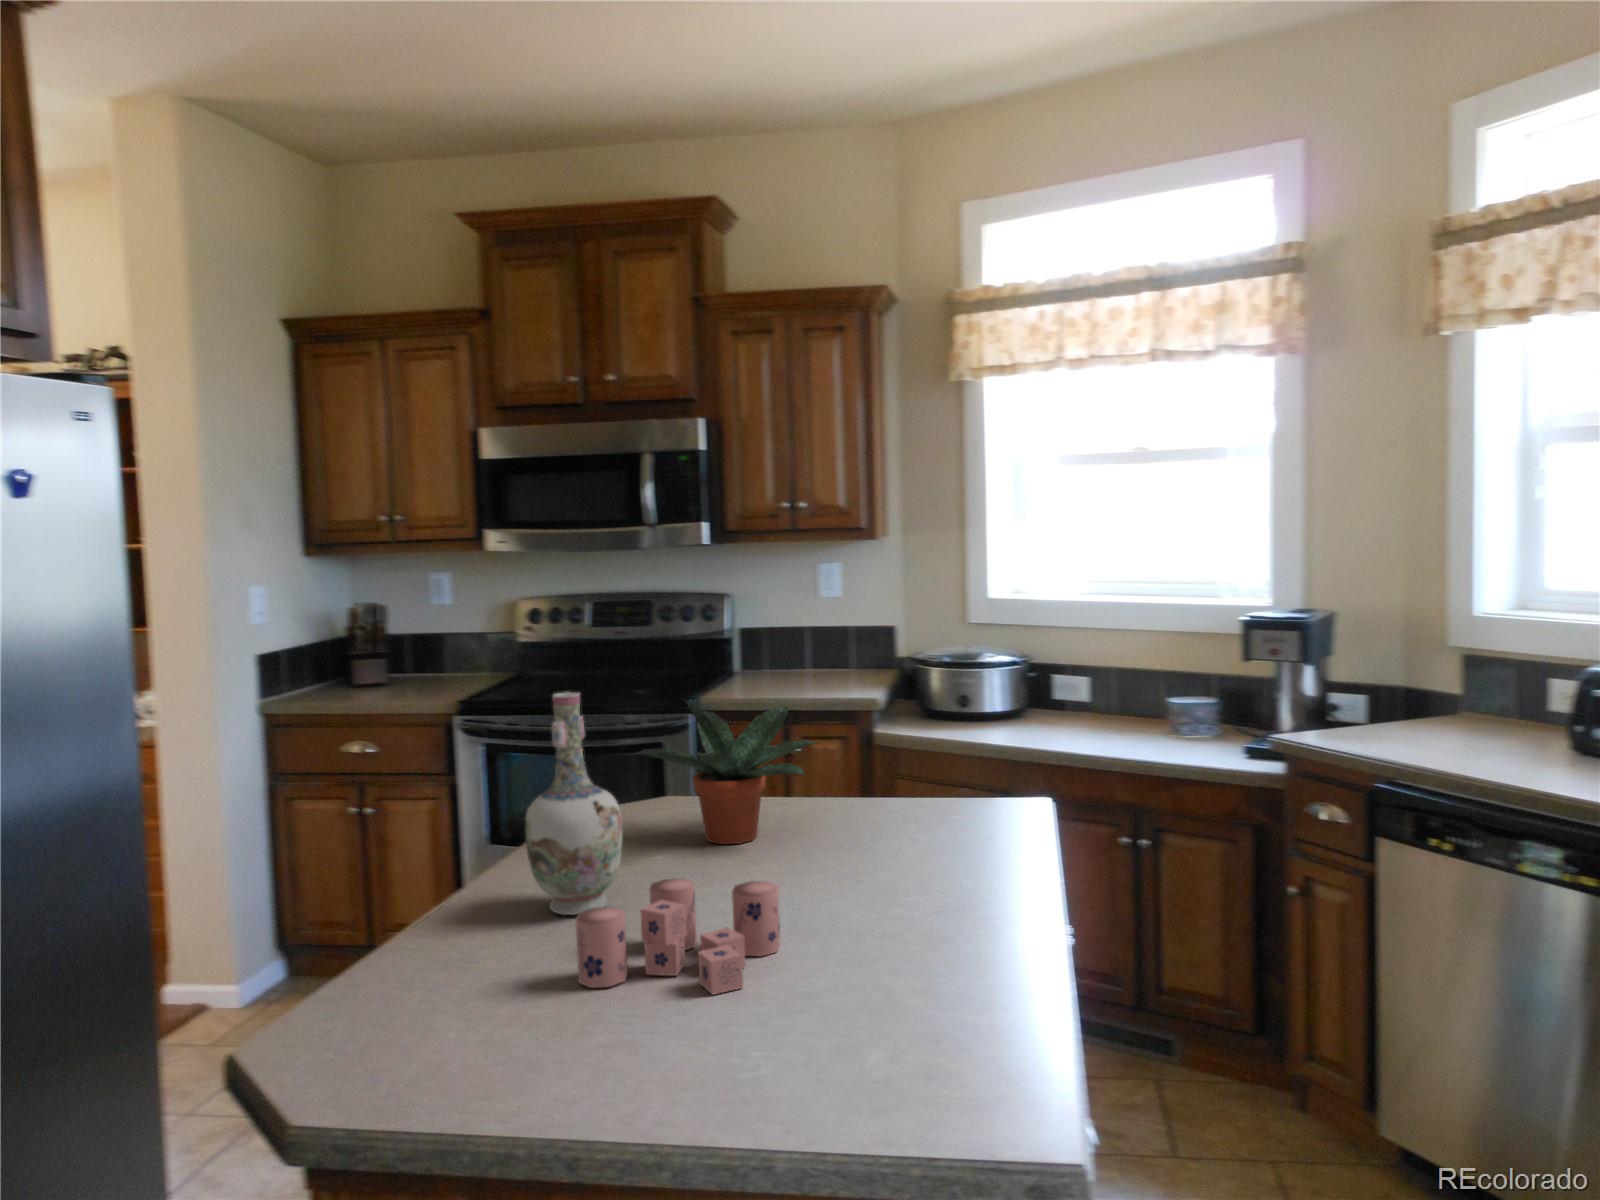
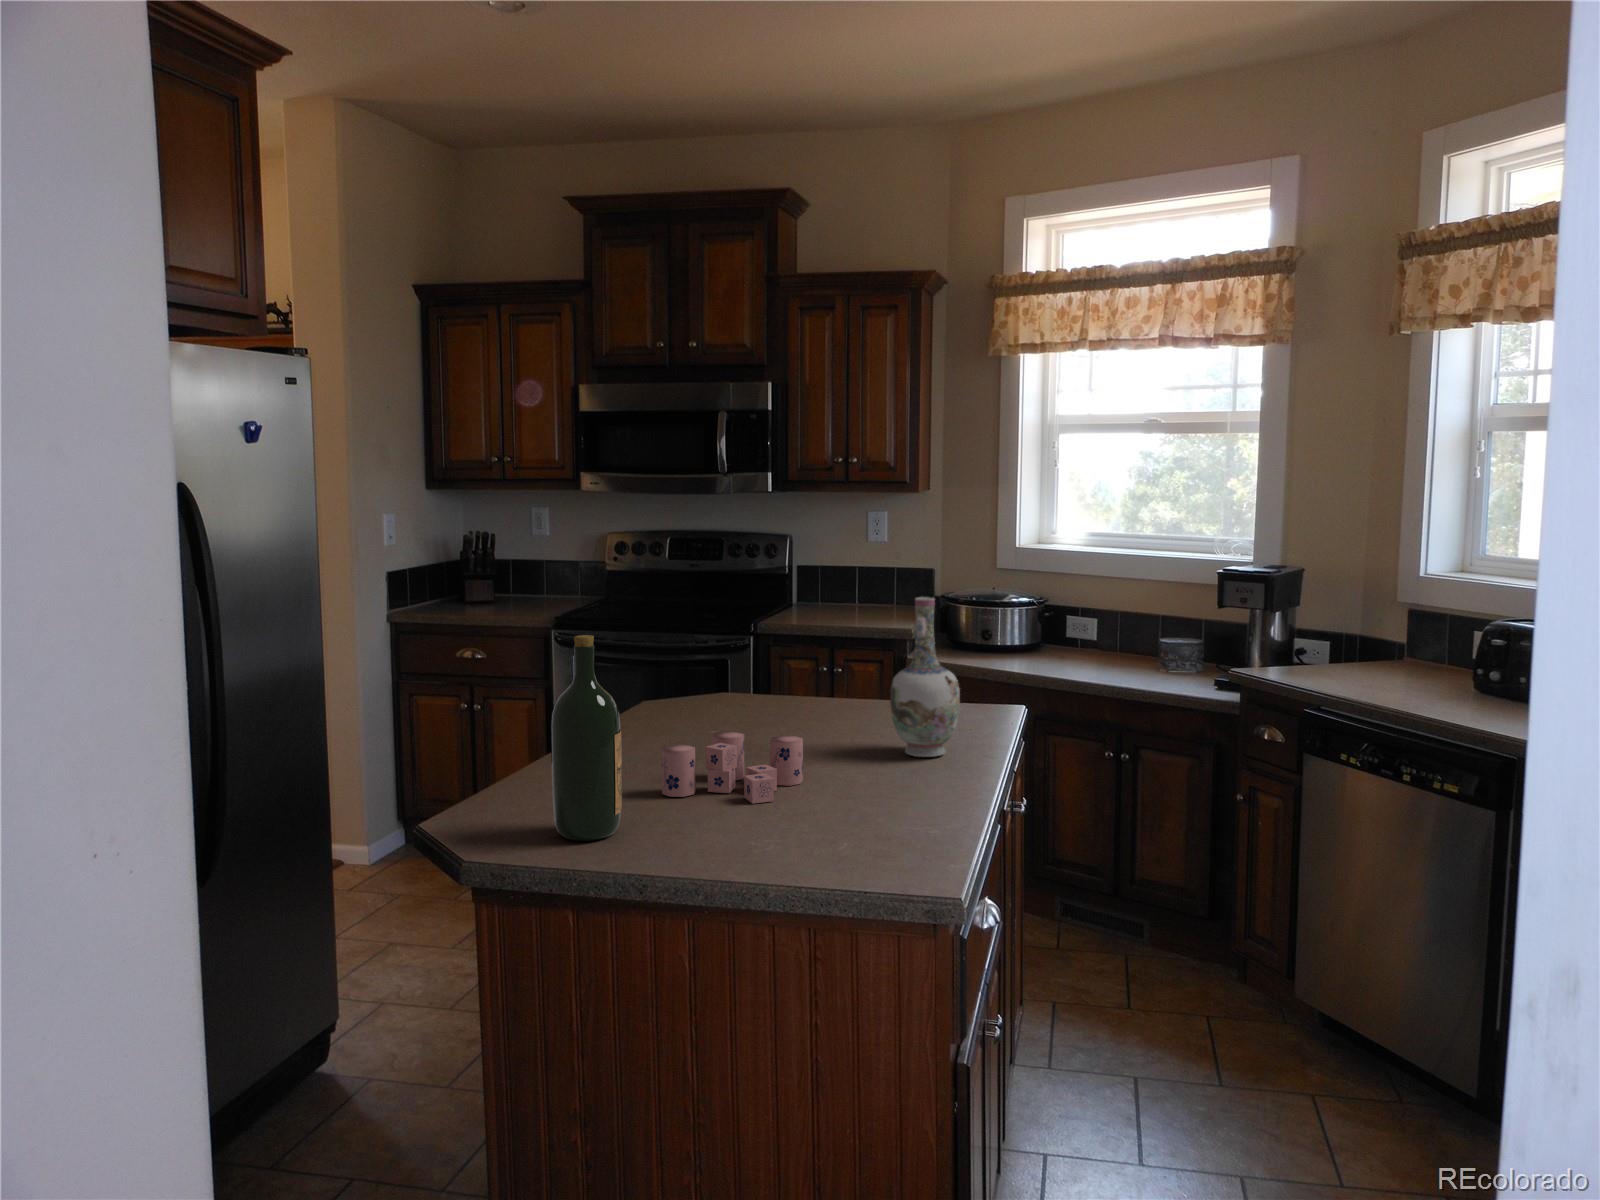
vase: present [525,692,622,915] -> present [890,597,960,757]
potted plant: present [637,699,816,844] -> none [704,610,845,723]
wine bottle: none [396,767,513,1091] -> present [551,635,622,841]

